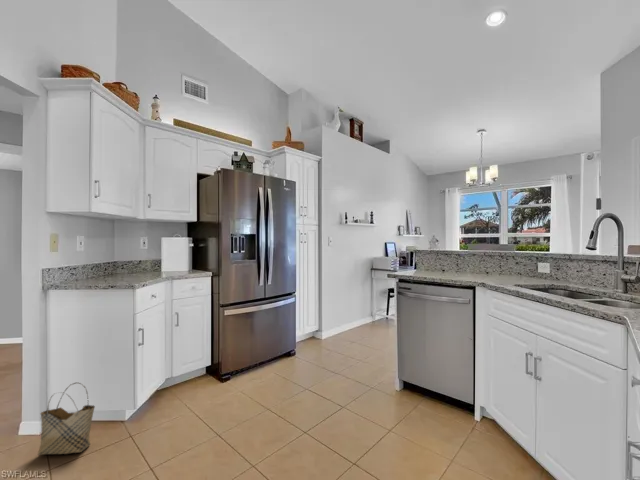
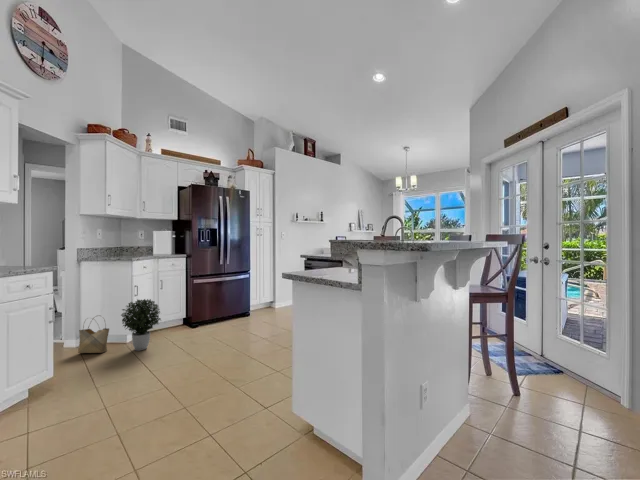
potted plant: none [115,351,183,444] -> present [121,299,161,351]

